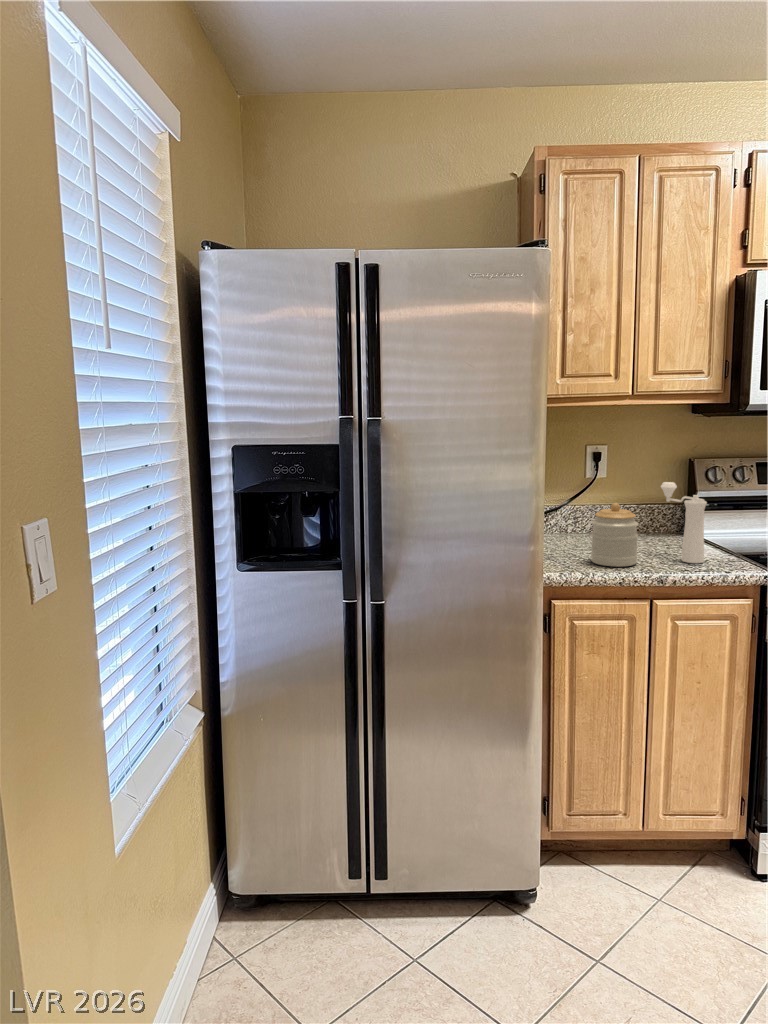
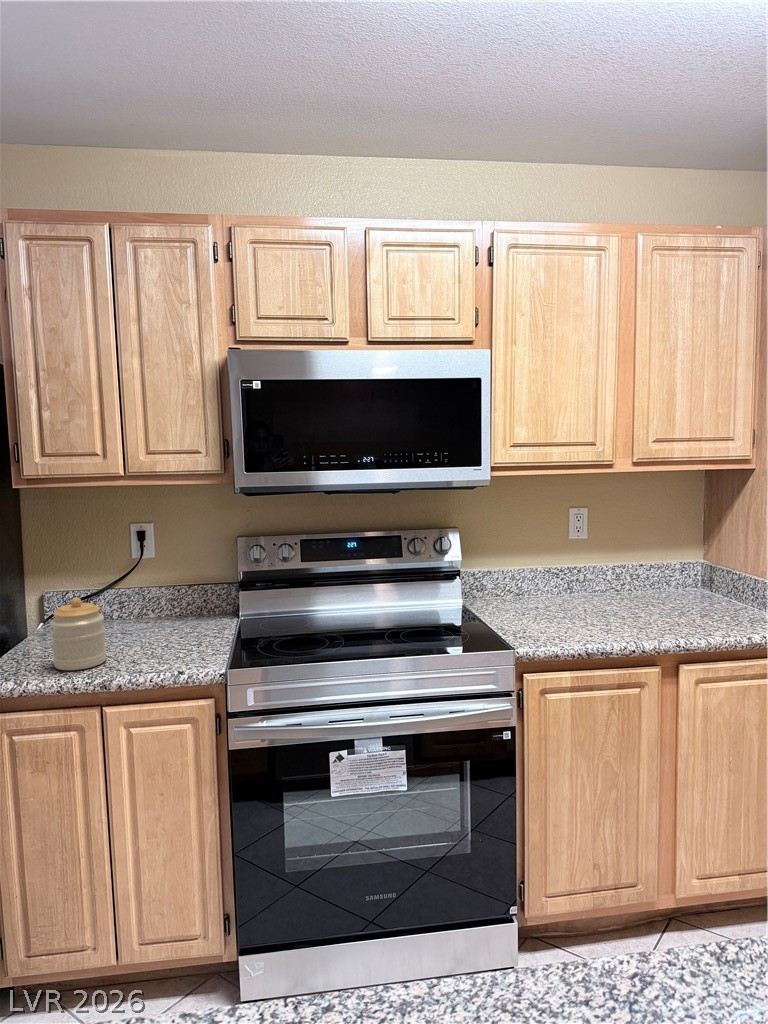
pepper mill: present [661,482,707,563] -> none [151,569,182,660]

